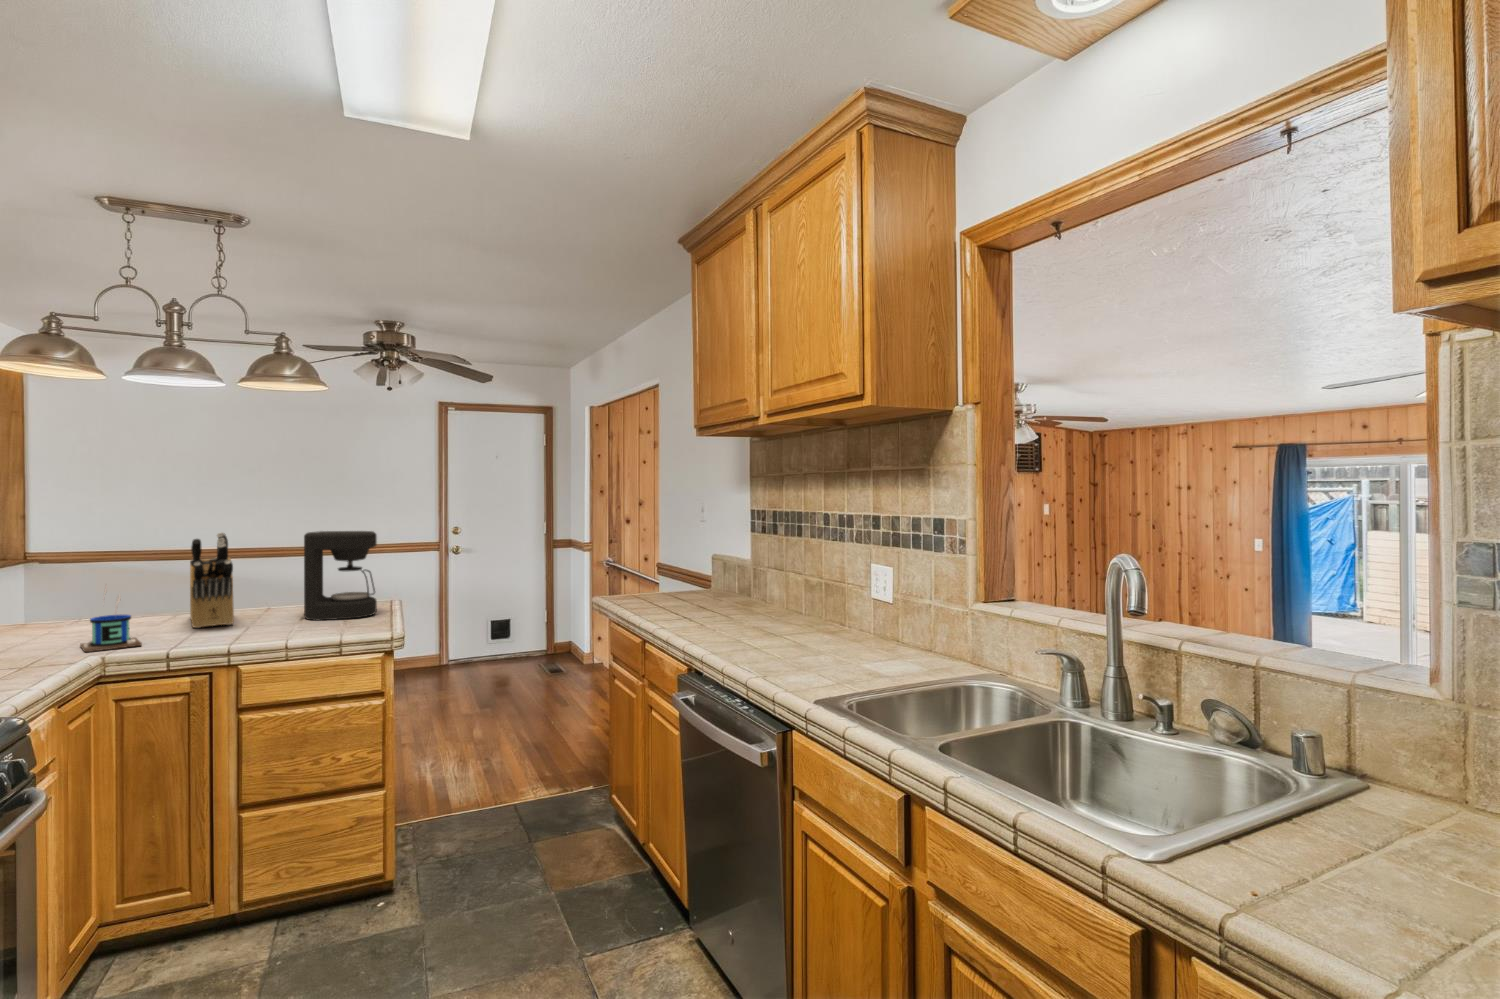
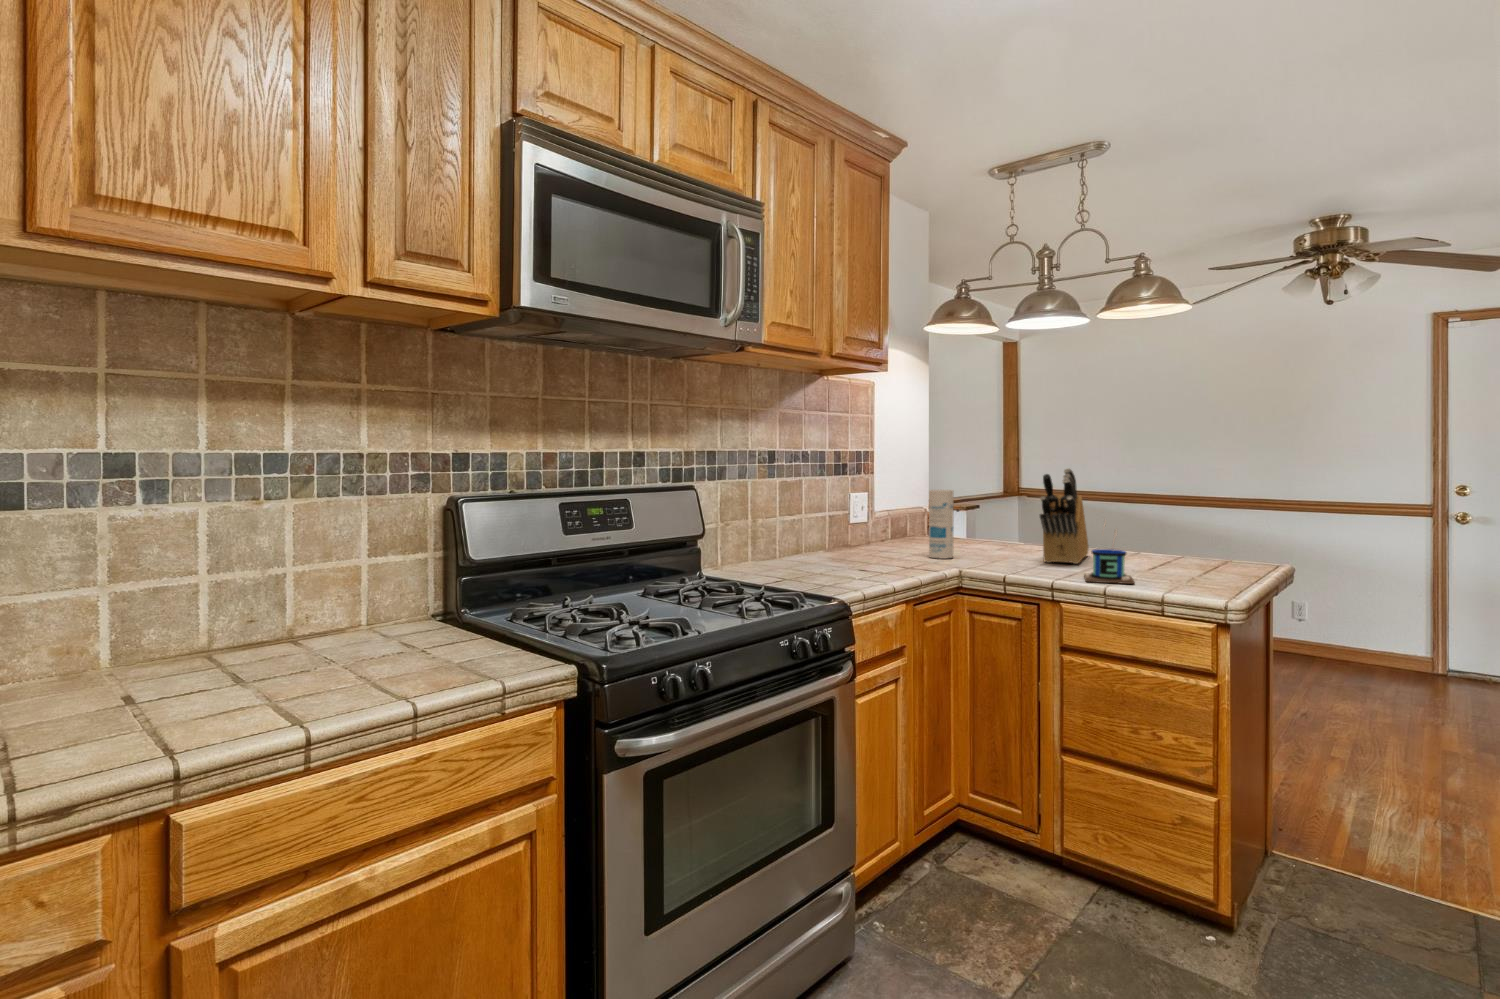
coffee maker: present [304,531,377,620] -> none [1153,472,1243,577]
canister: none [31,561,71,645] -> present [929,490,954,559]
mug: present [80,586,142,652] -> present [1084,522,1135,584]

